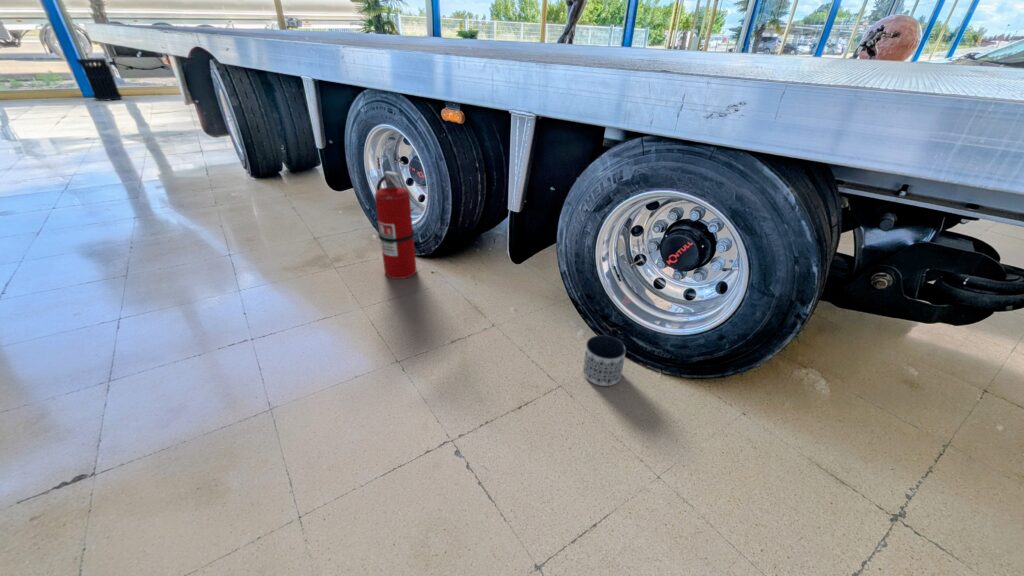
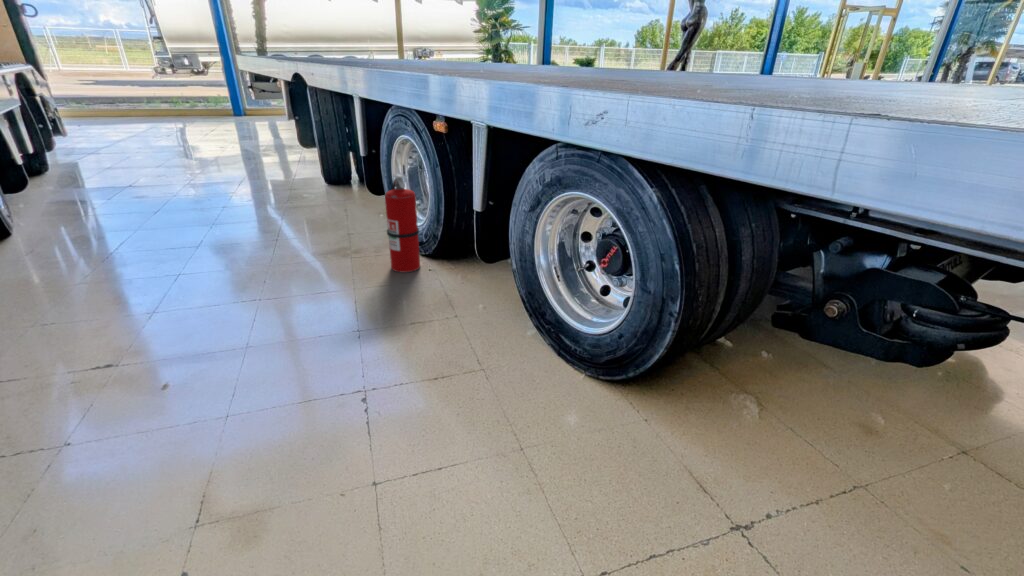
trash can: present [76,59,122,101] -> none [236,85,265,120]
planter: present [583,335,626,386] -> none [511,329,549,377]

